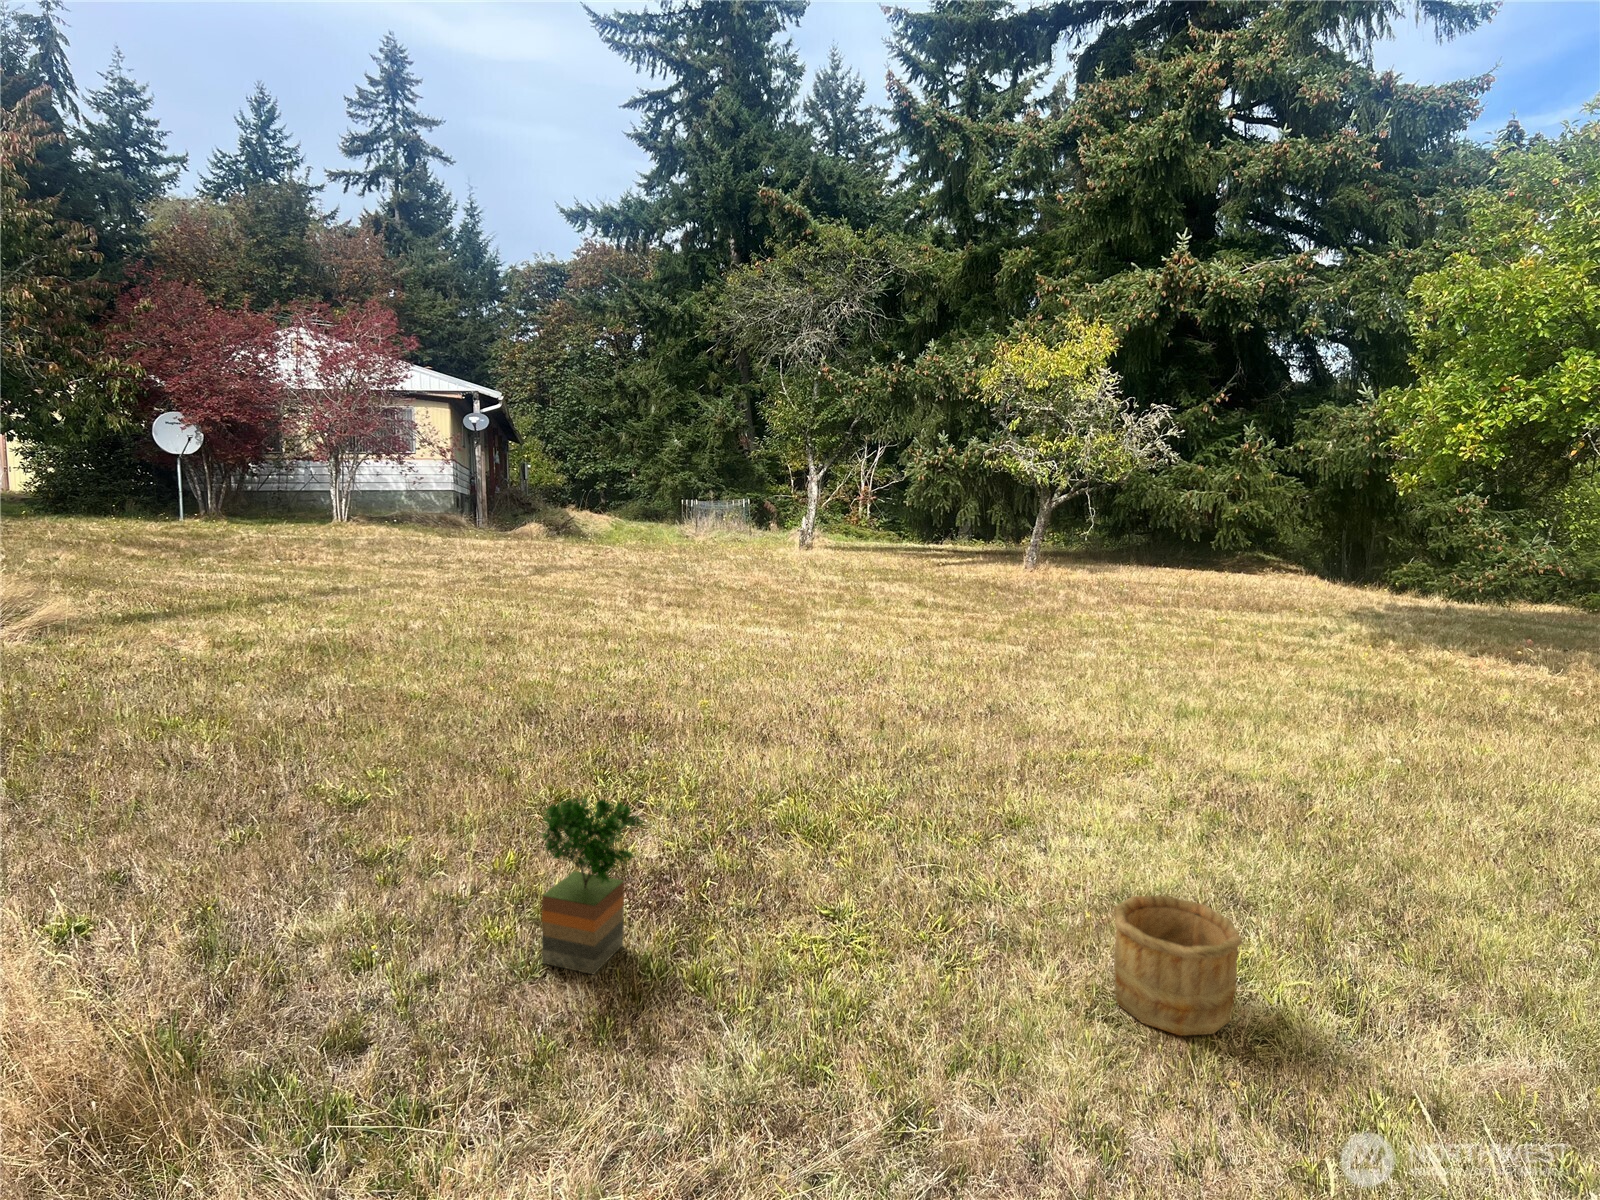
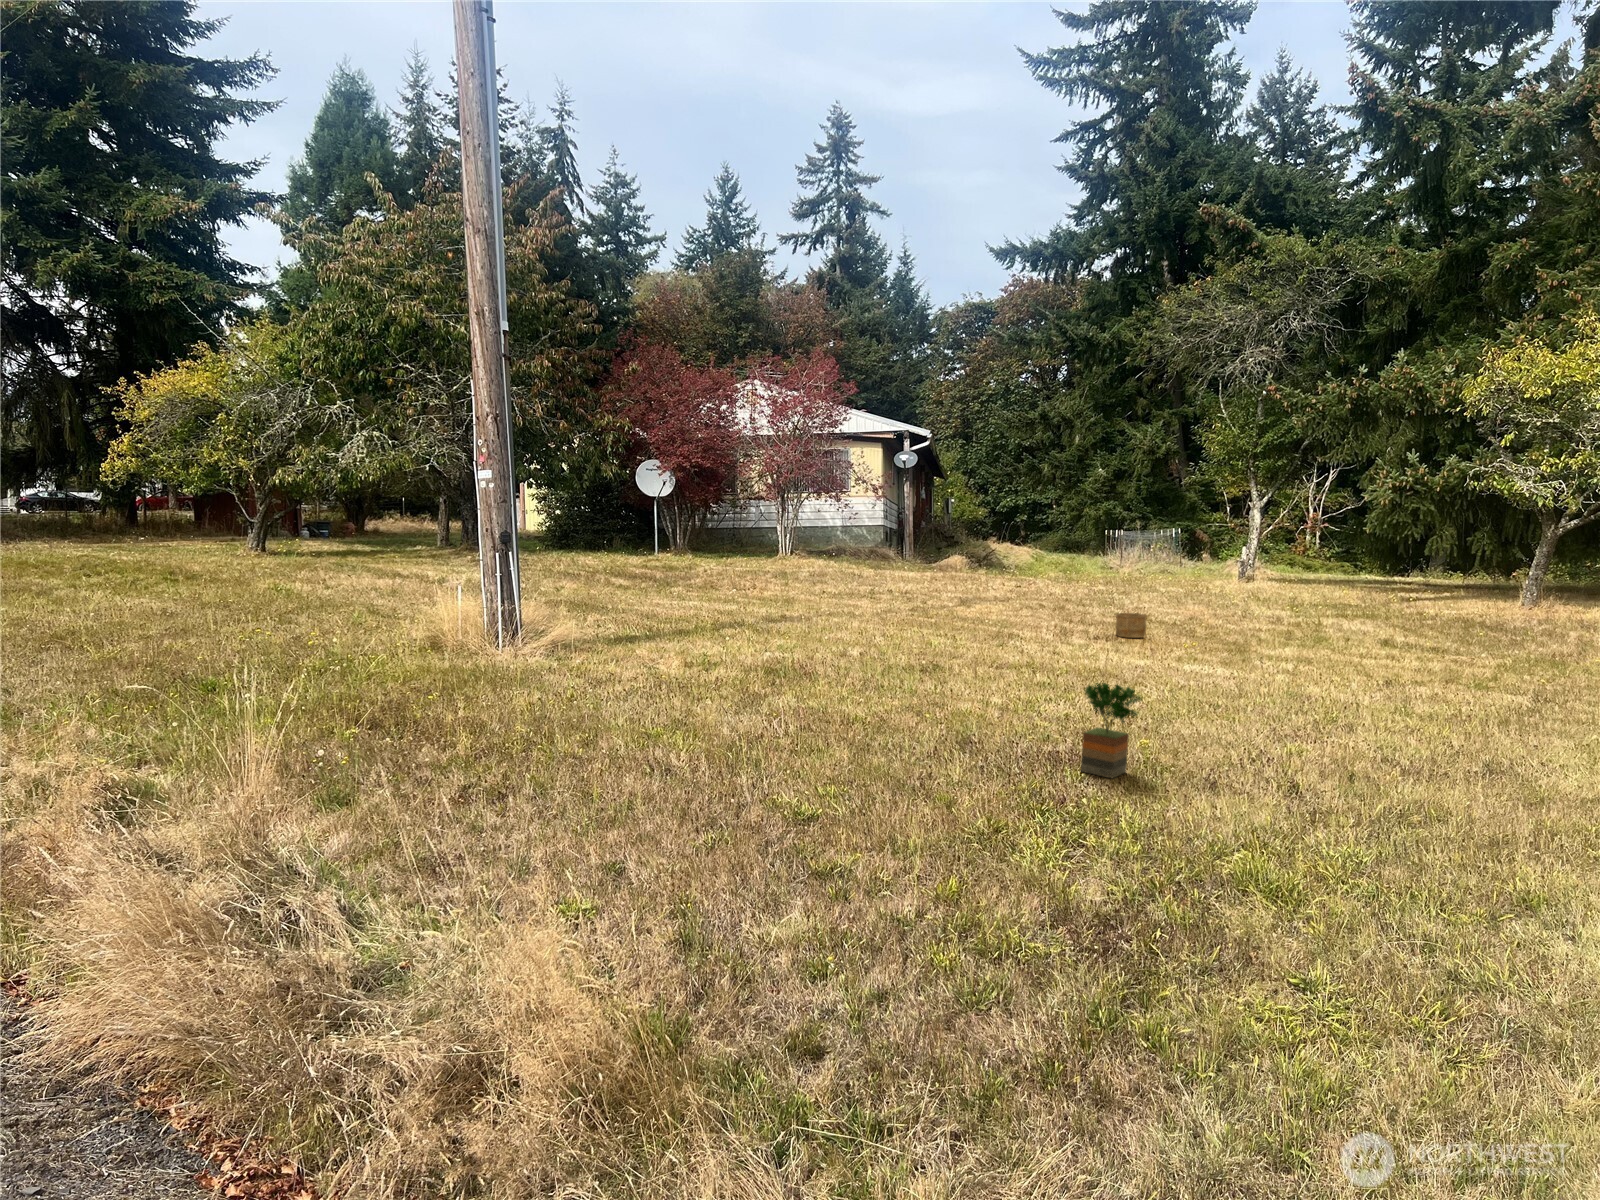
wooden bucket: present [1114,896,1243,1036] -> present [1116,613,1147,638]

